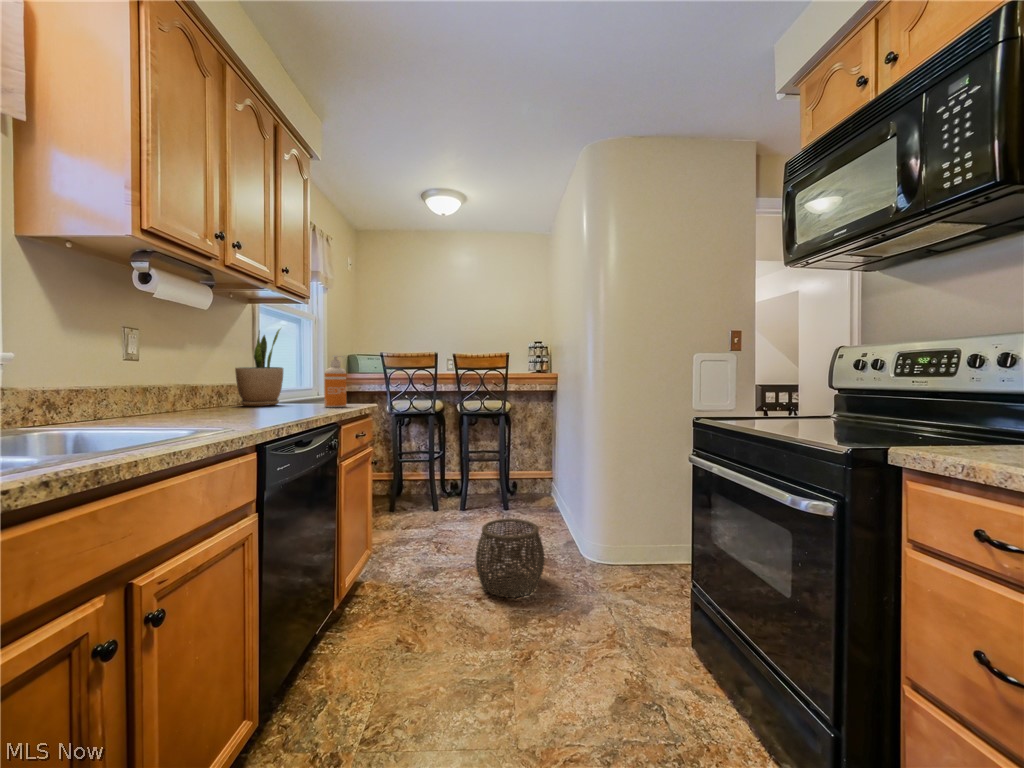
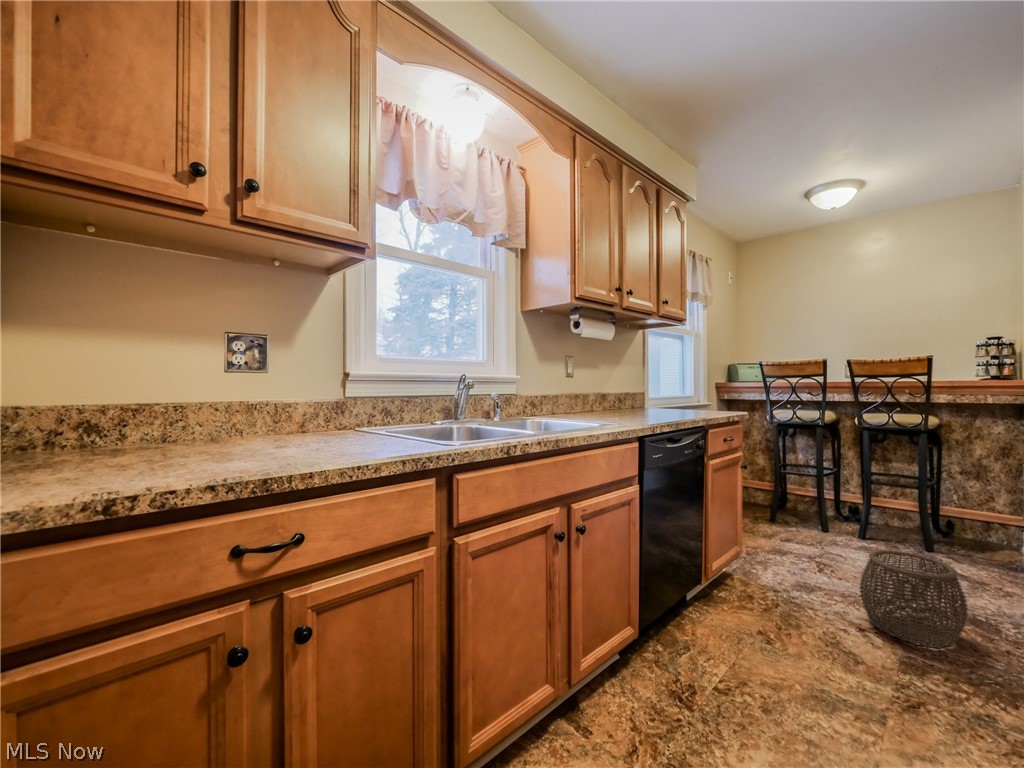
potted plant: present [235,329,283,406] -> none [631,347,666,410]
soap dispenser: present [324,355,346,407] -> none [698,369,717,414]

